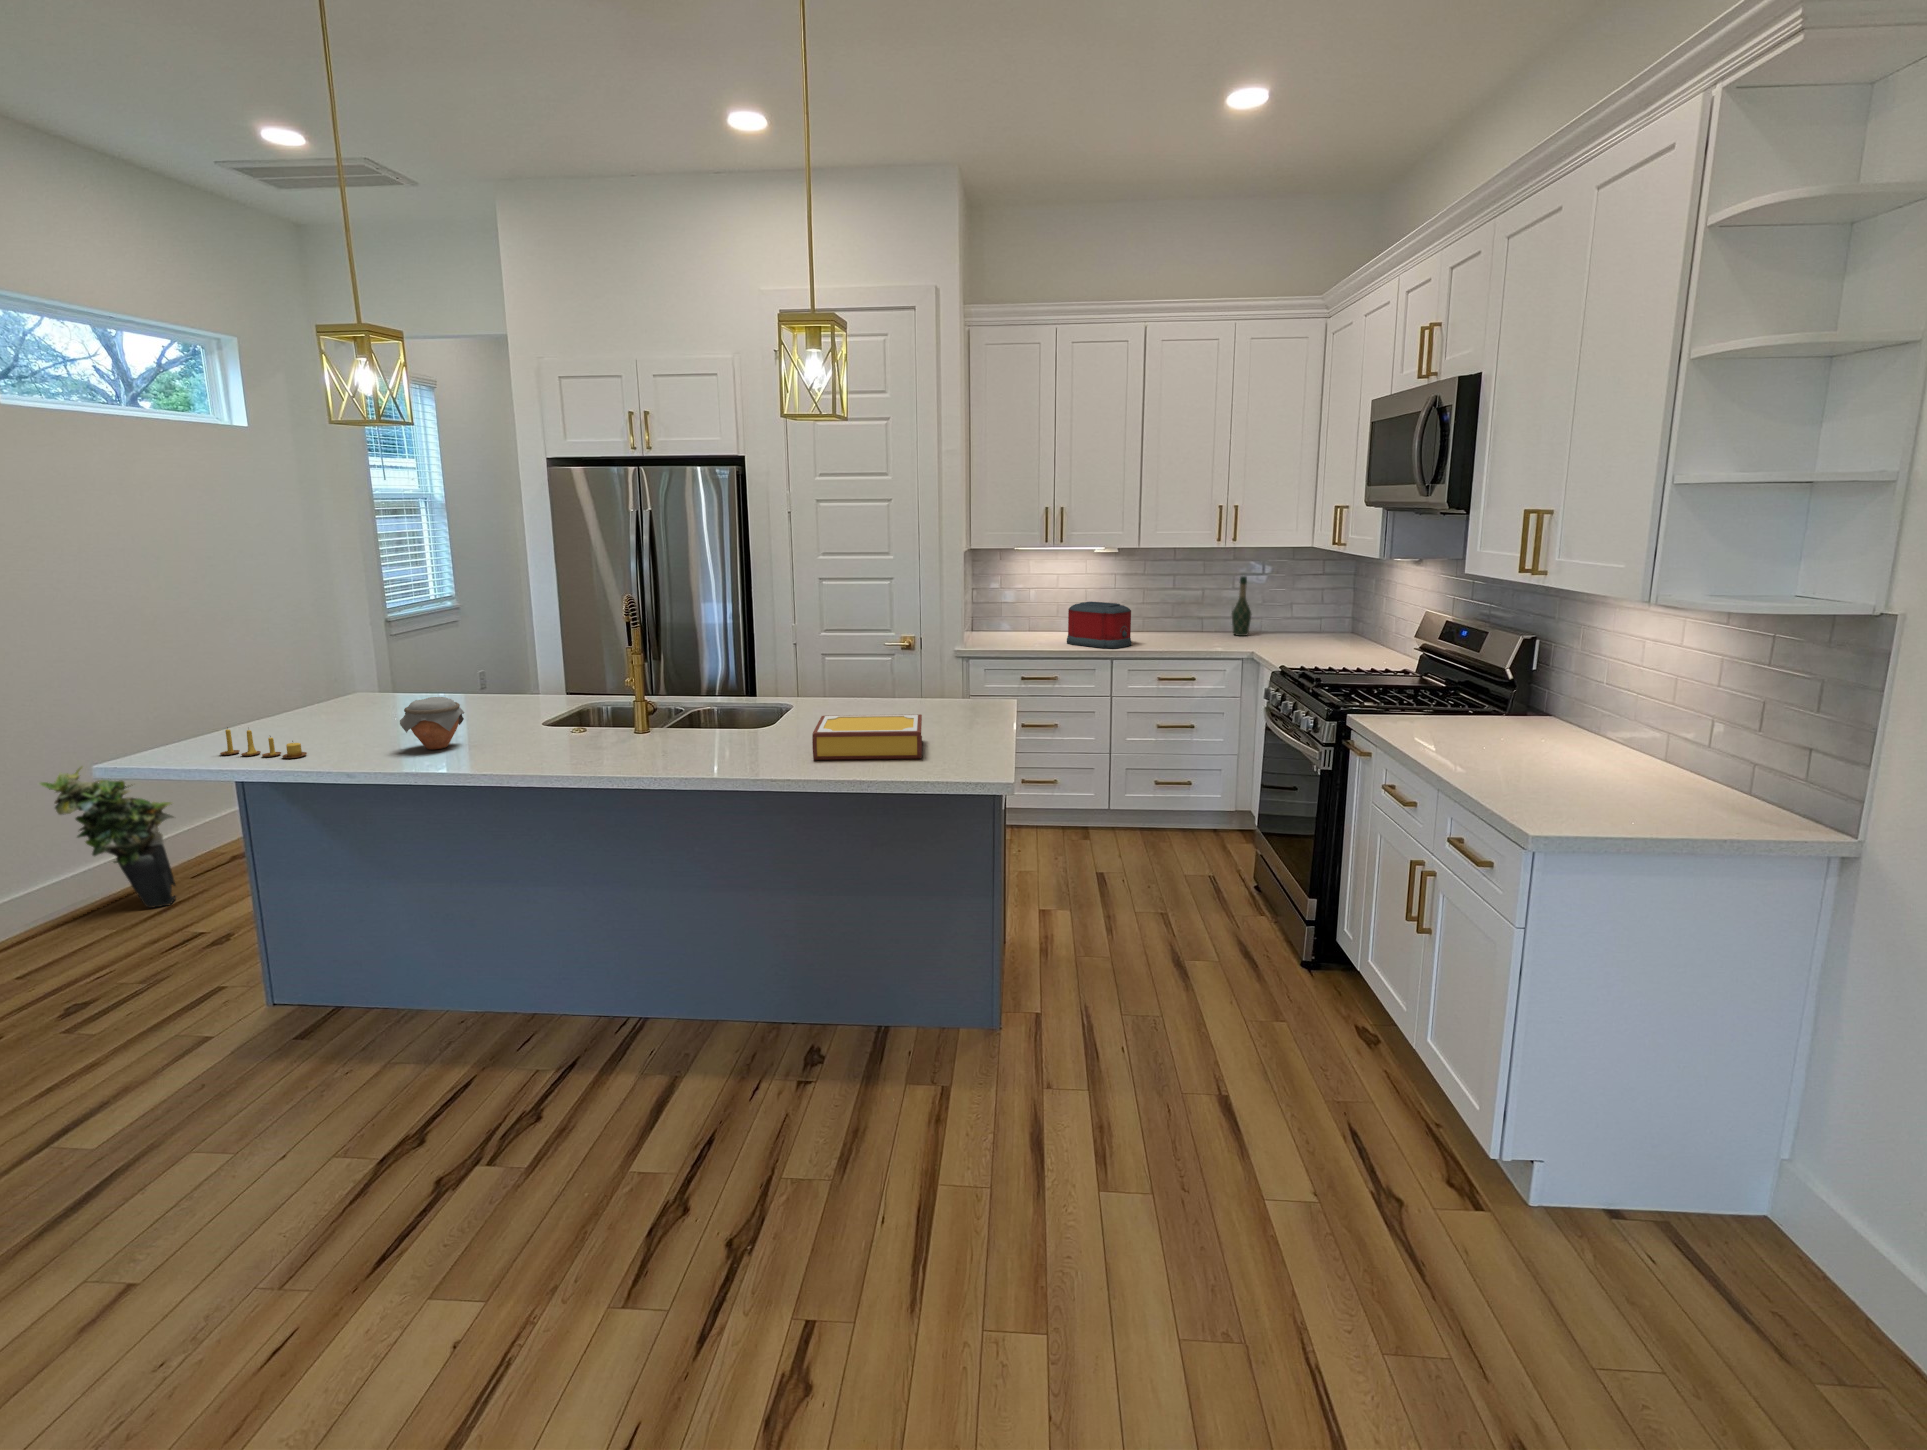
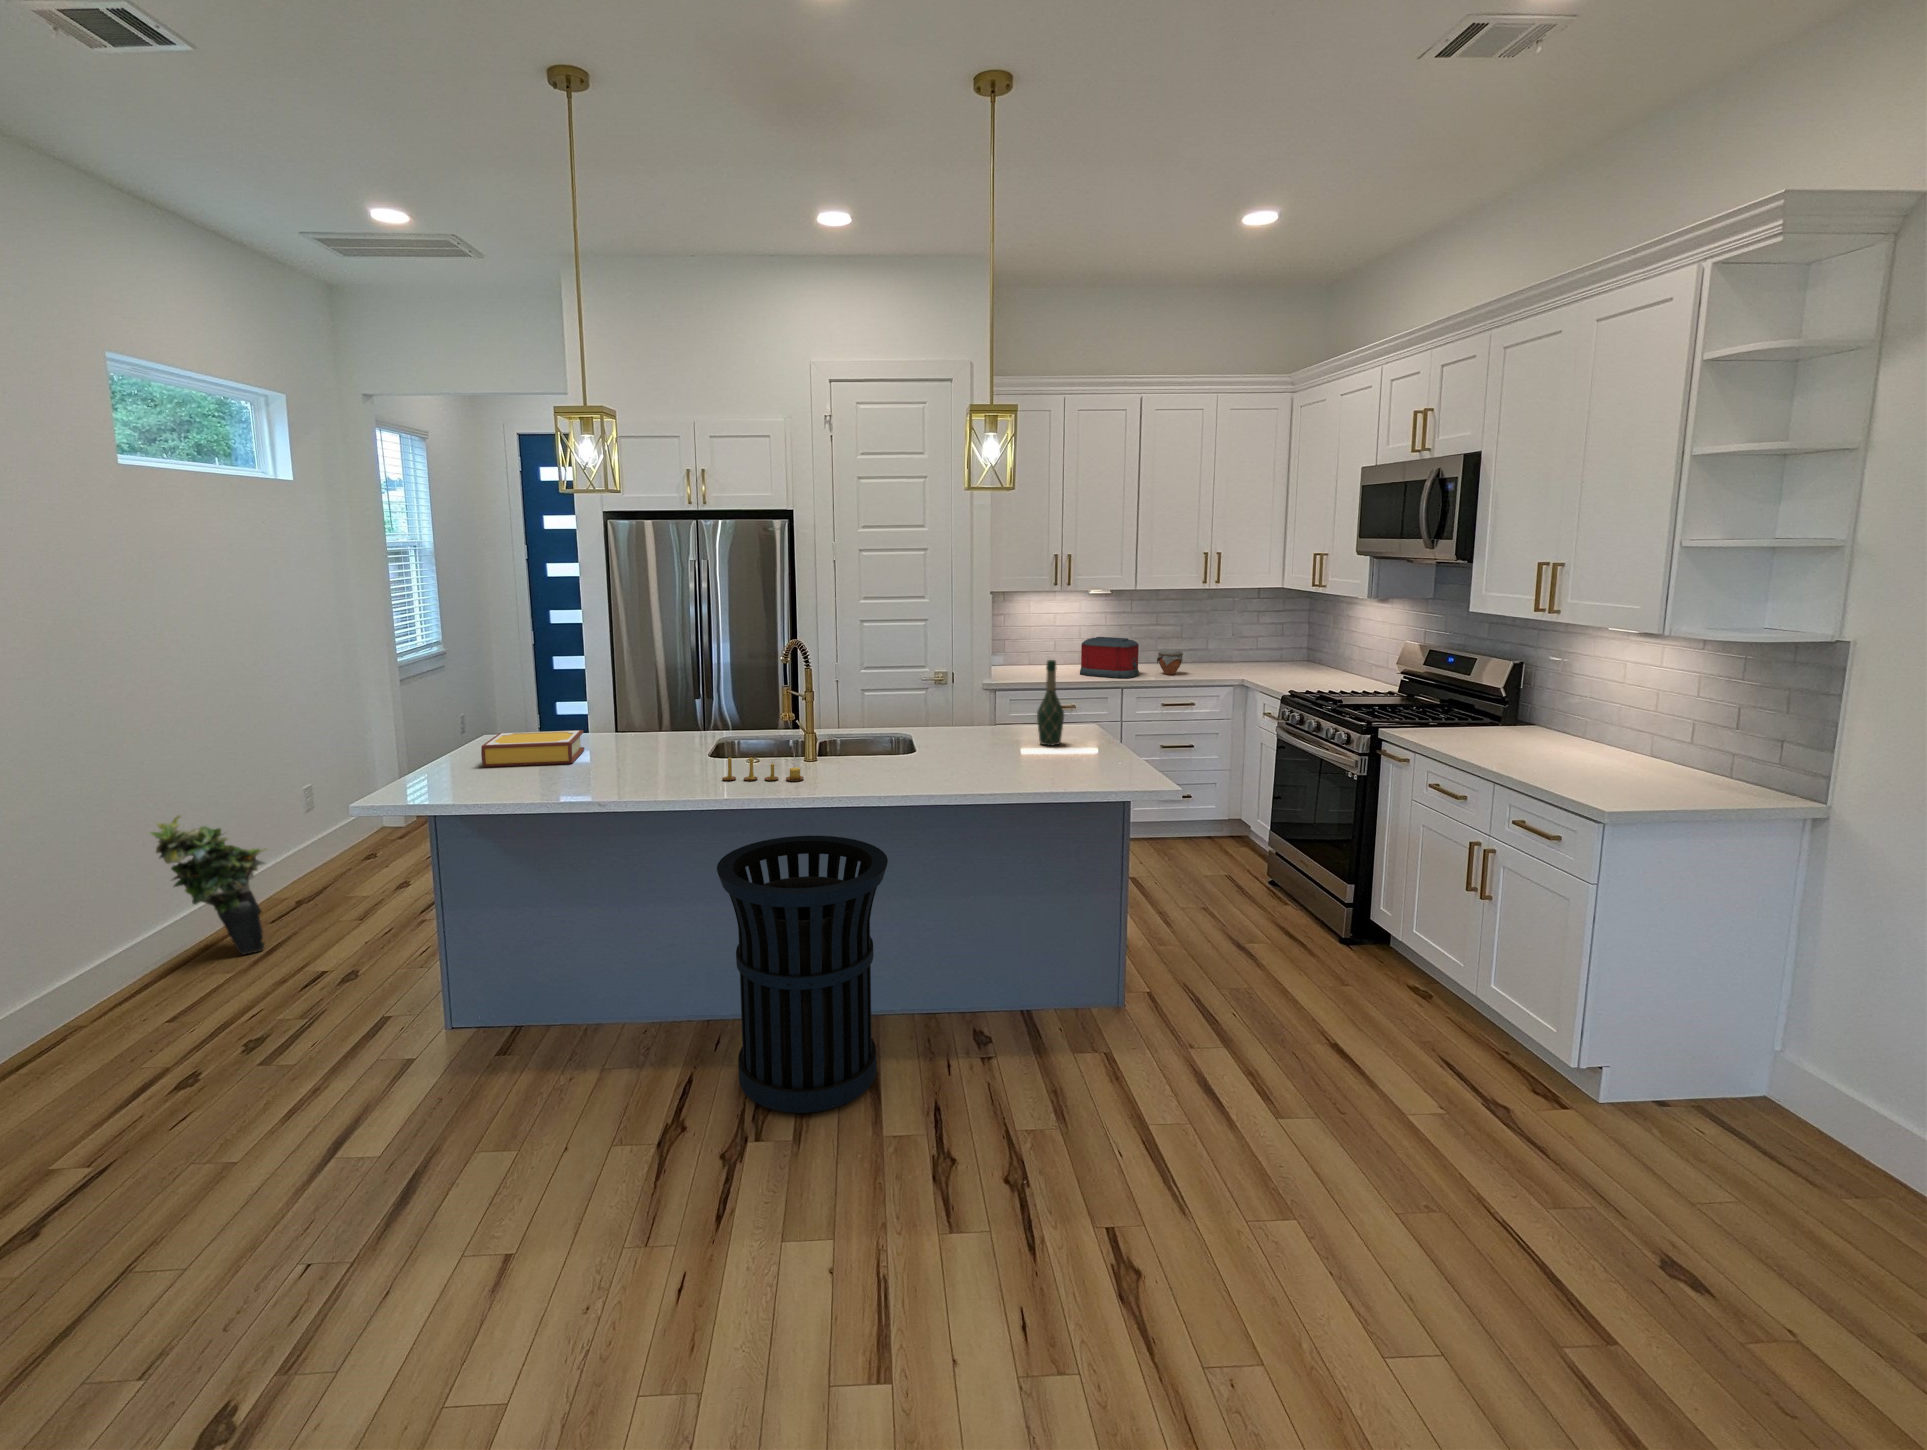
wine bottle: present [1232,576,1251,636] -> present [1037,660,1064,745]
jar: present [400,697,464,750] -> present [1157,649,1183,675]
book: present [812,714,922,760] -> present [481,730,584,767]
candle: present [220,727,307,758] -> present [722,757,804,781]
trash can: none [468,818,677,1133] -> present [717,836,888,1113]

